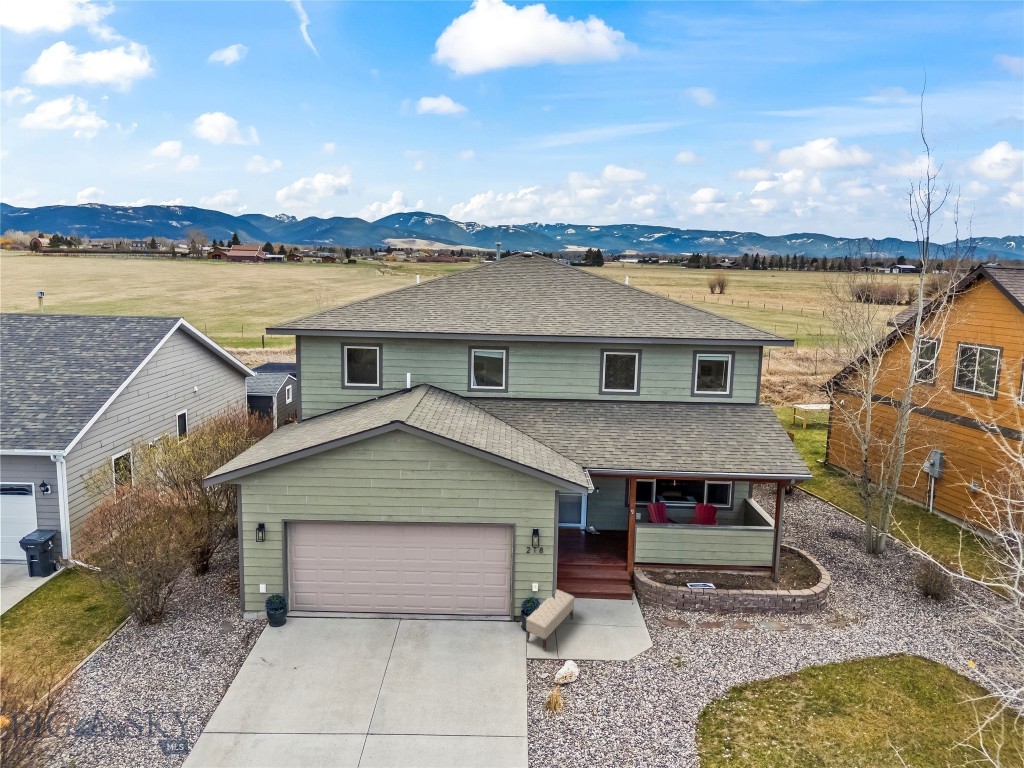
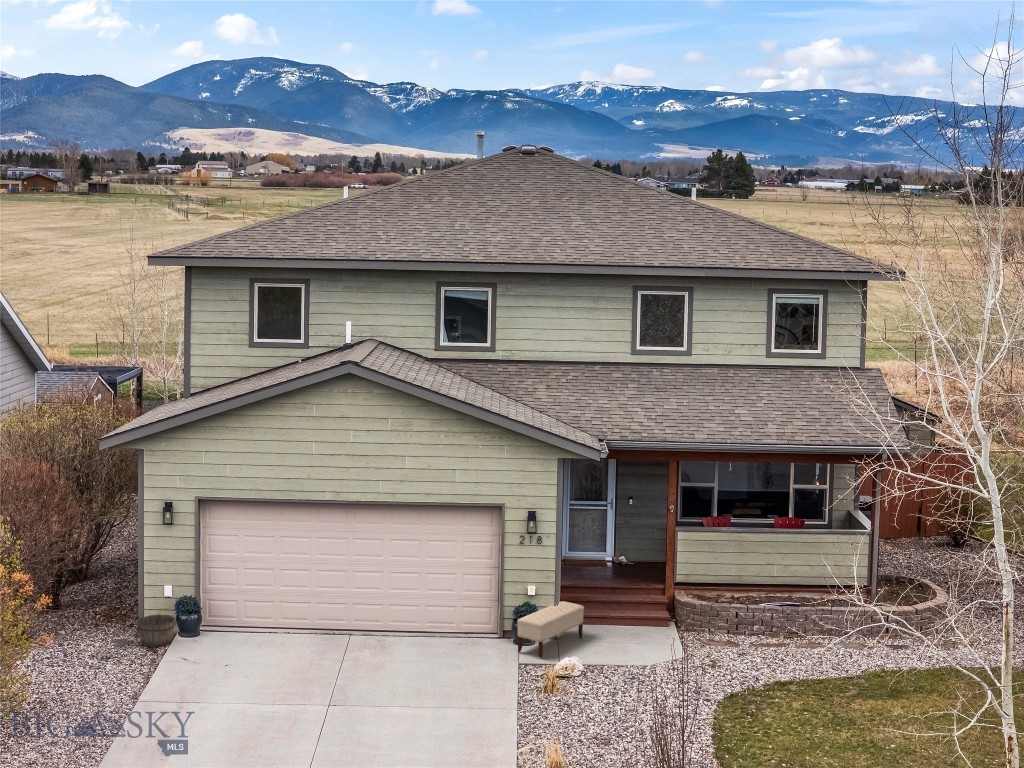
wooden bucket: none [236,606,269,637] -> present [137,614,176,647]

